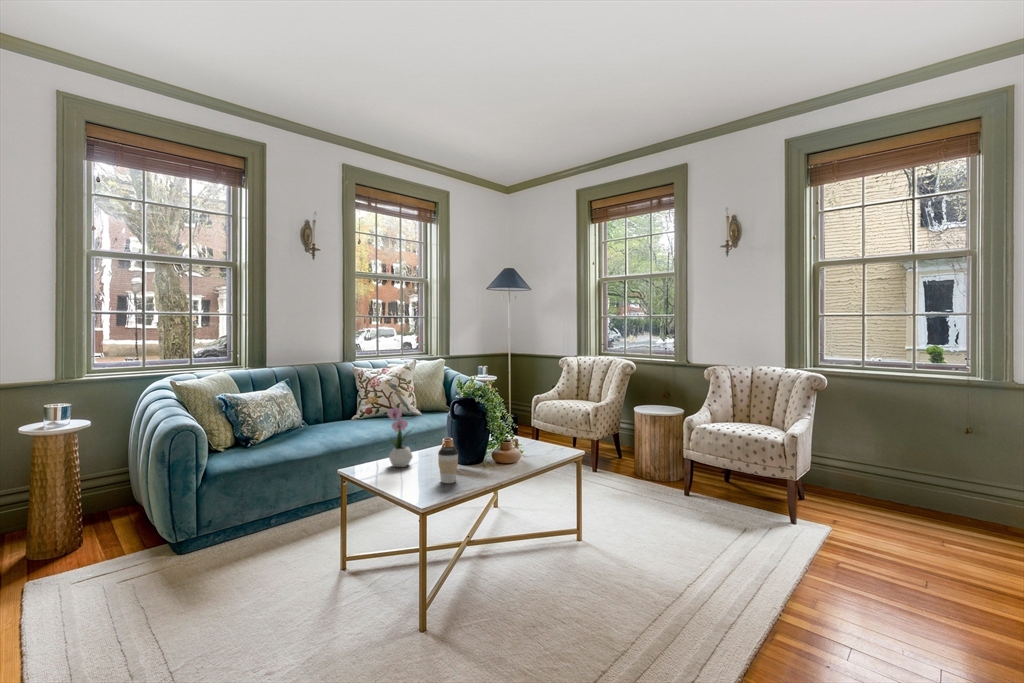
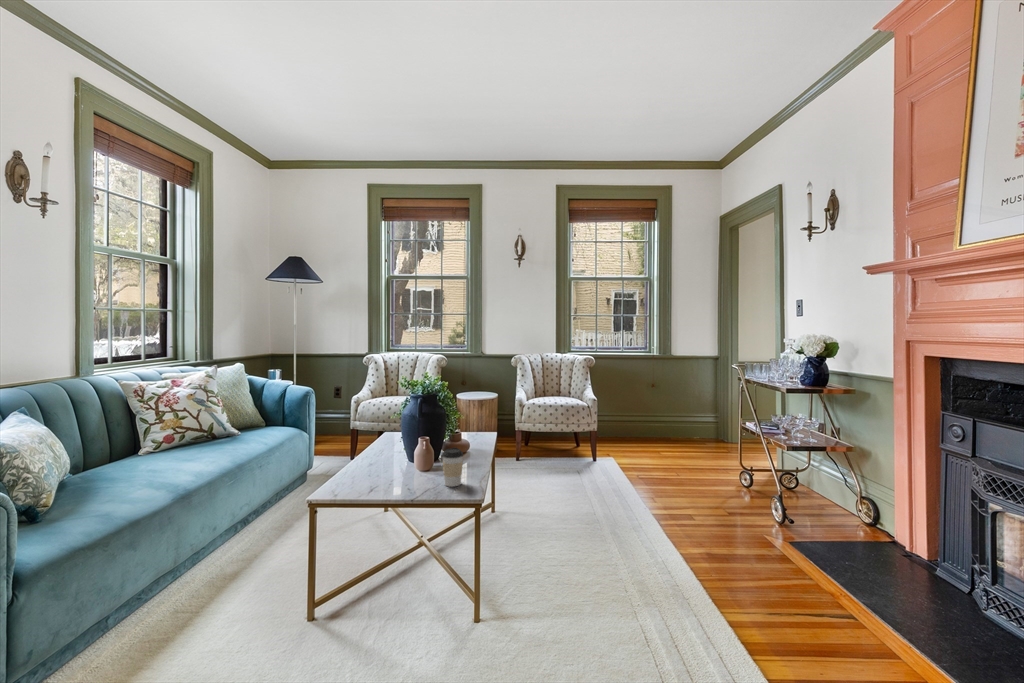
flower arrangement: present [387,397,413,467] -> none [355,405,383,487]

